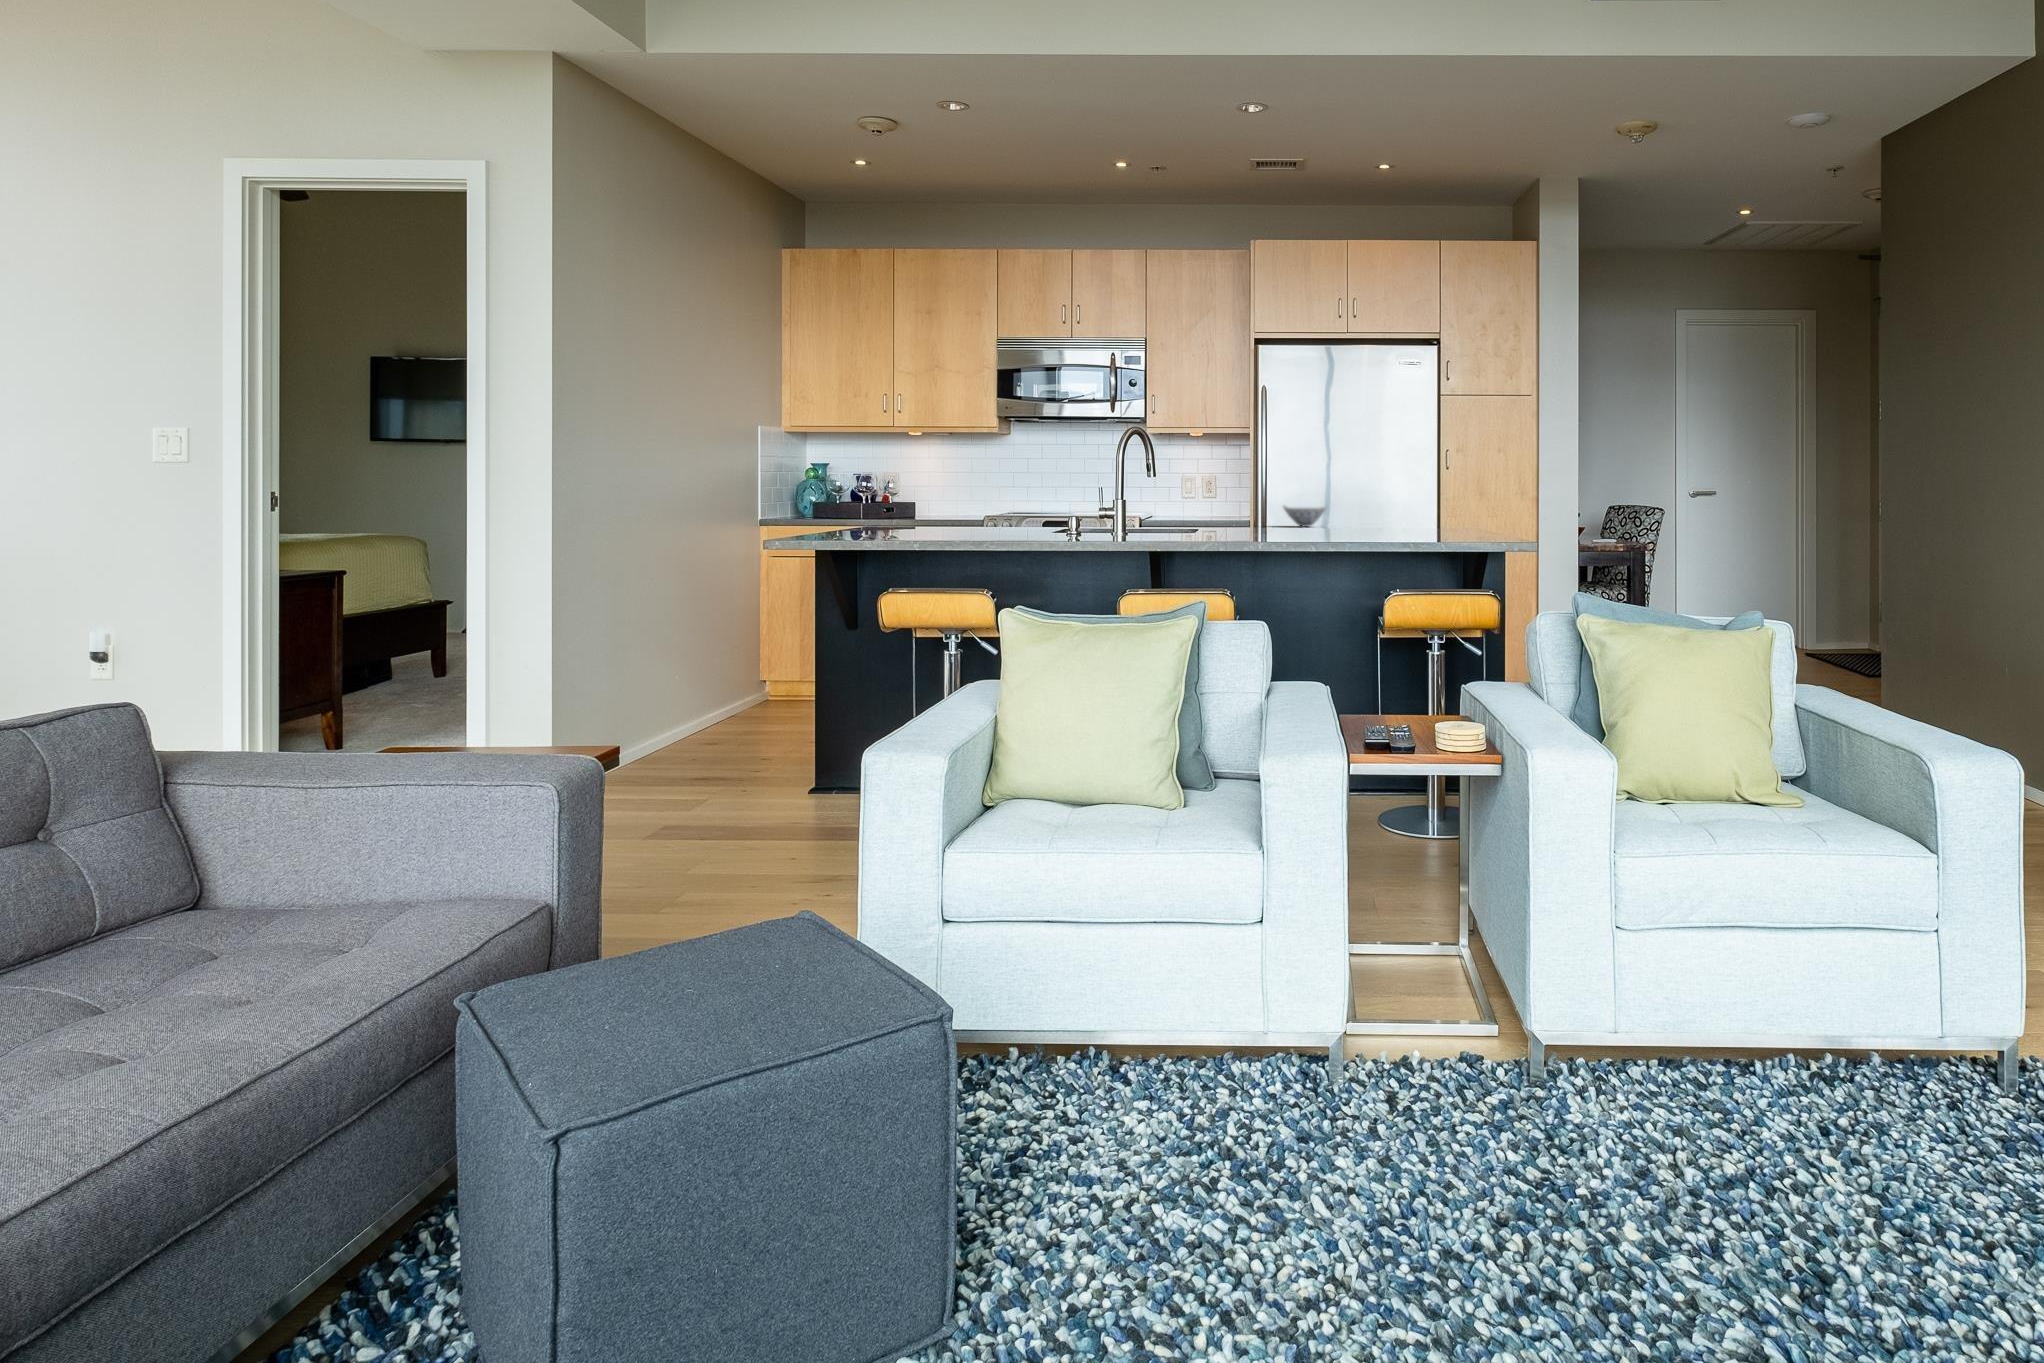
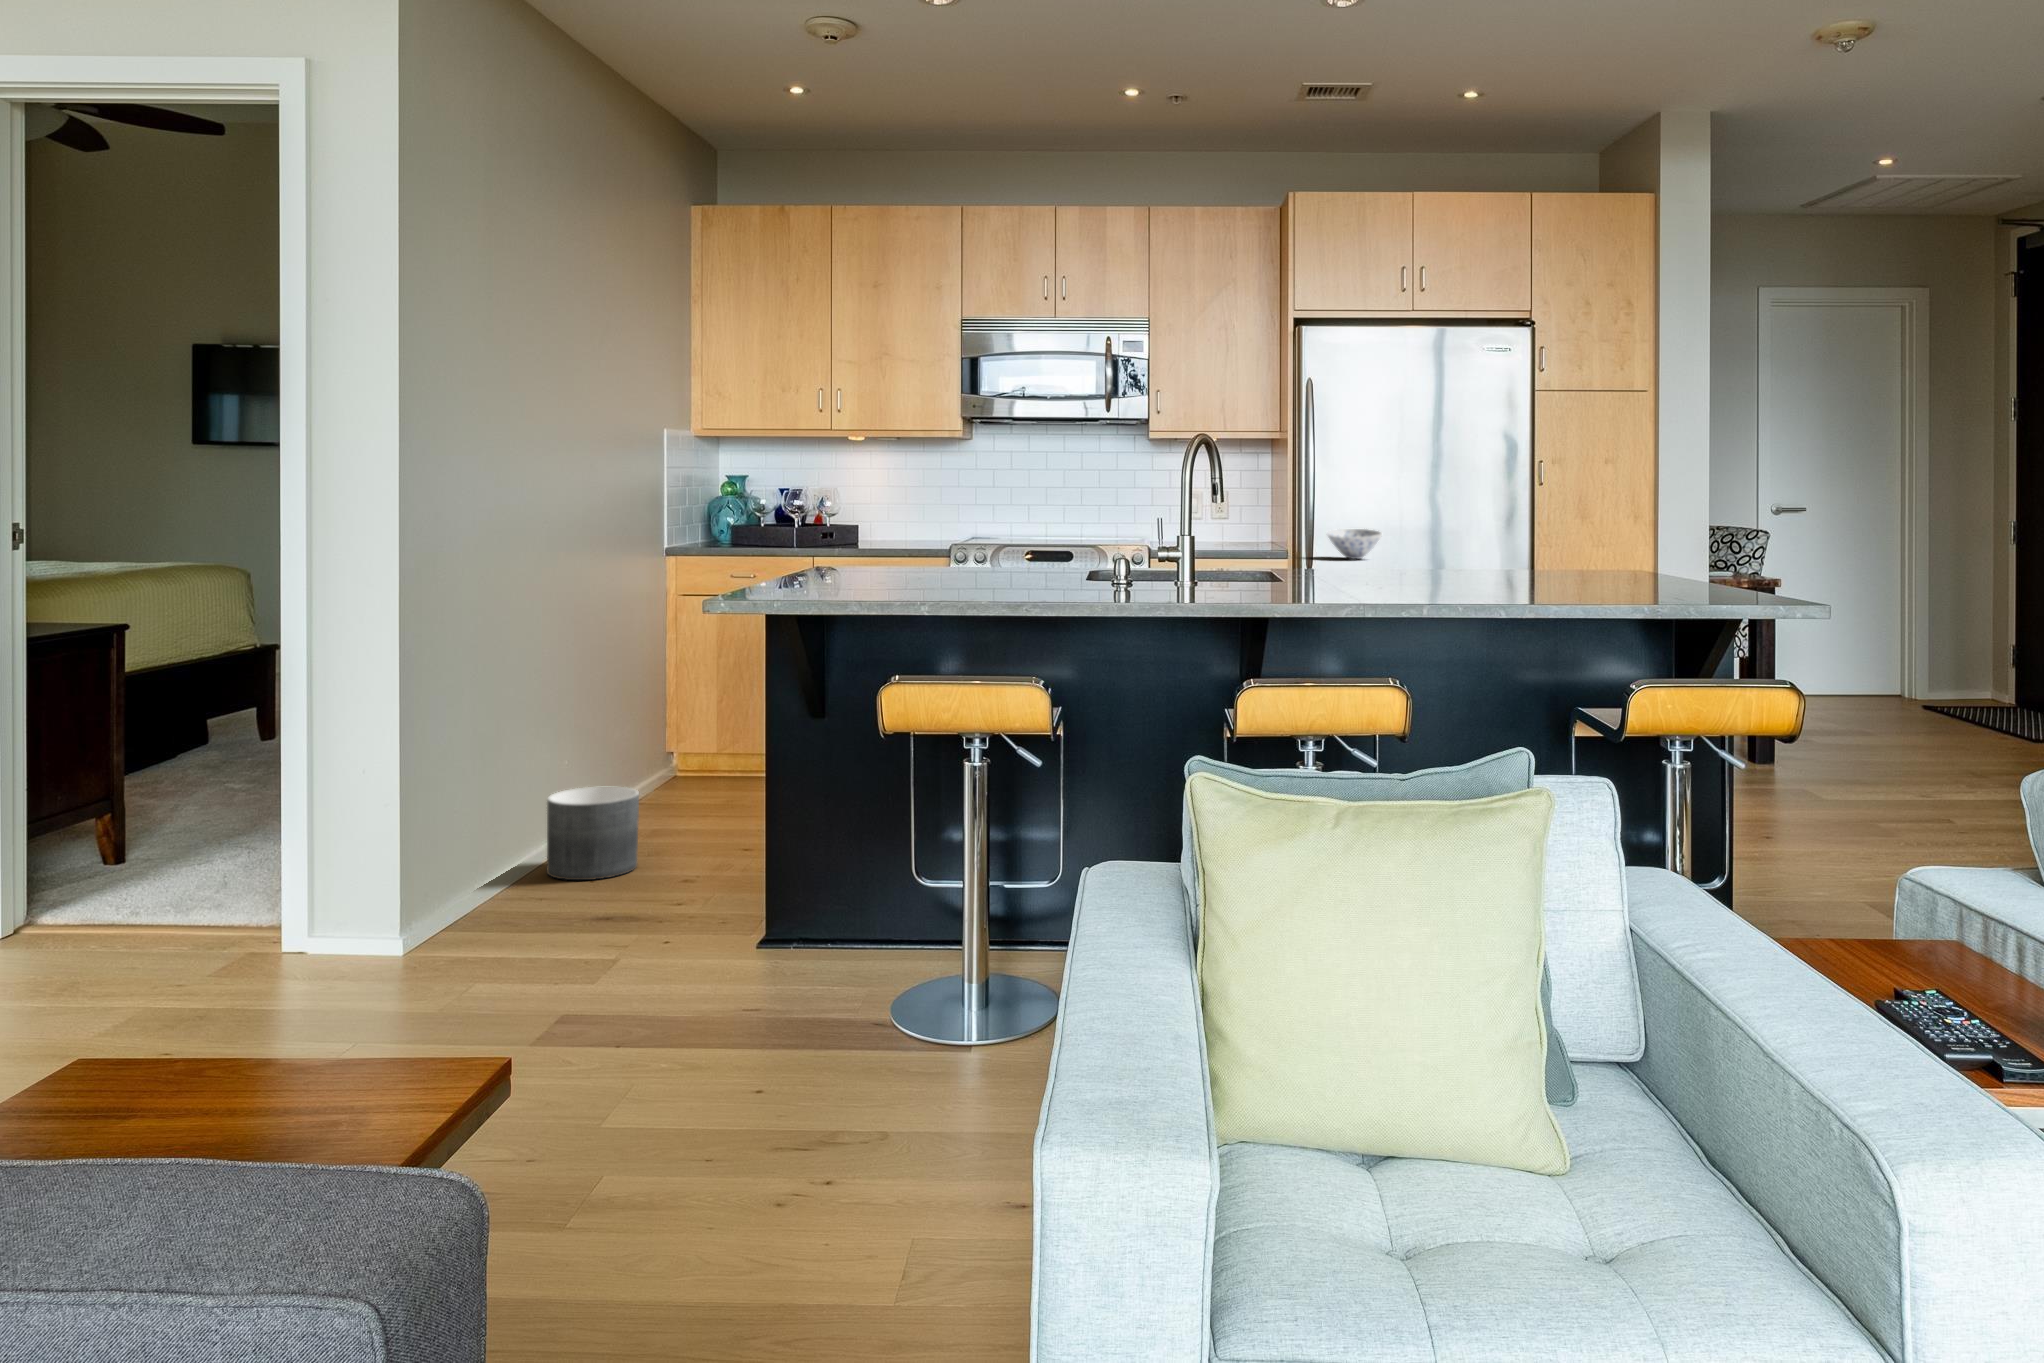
planter: none [653,693,723,761] -> present [546,786,639,880]

